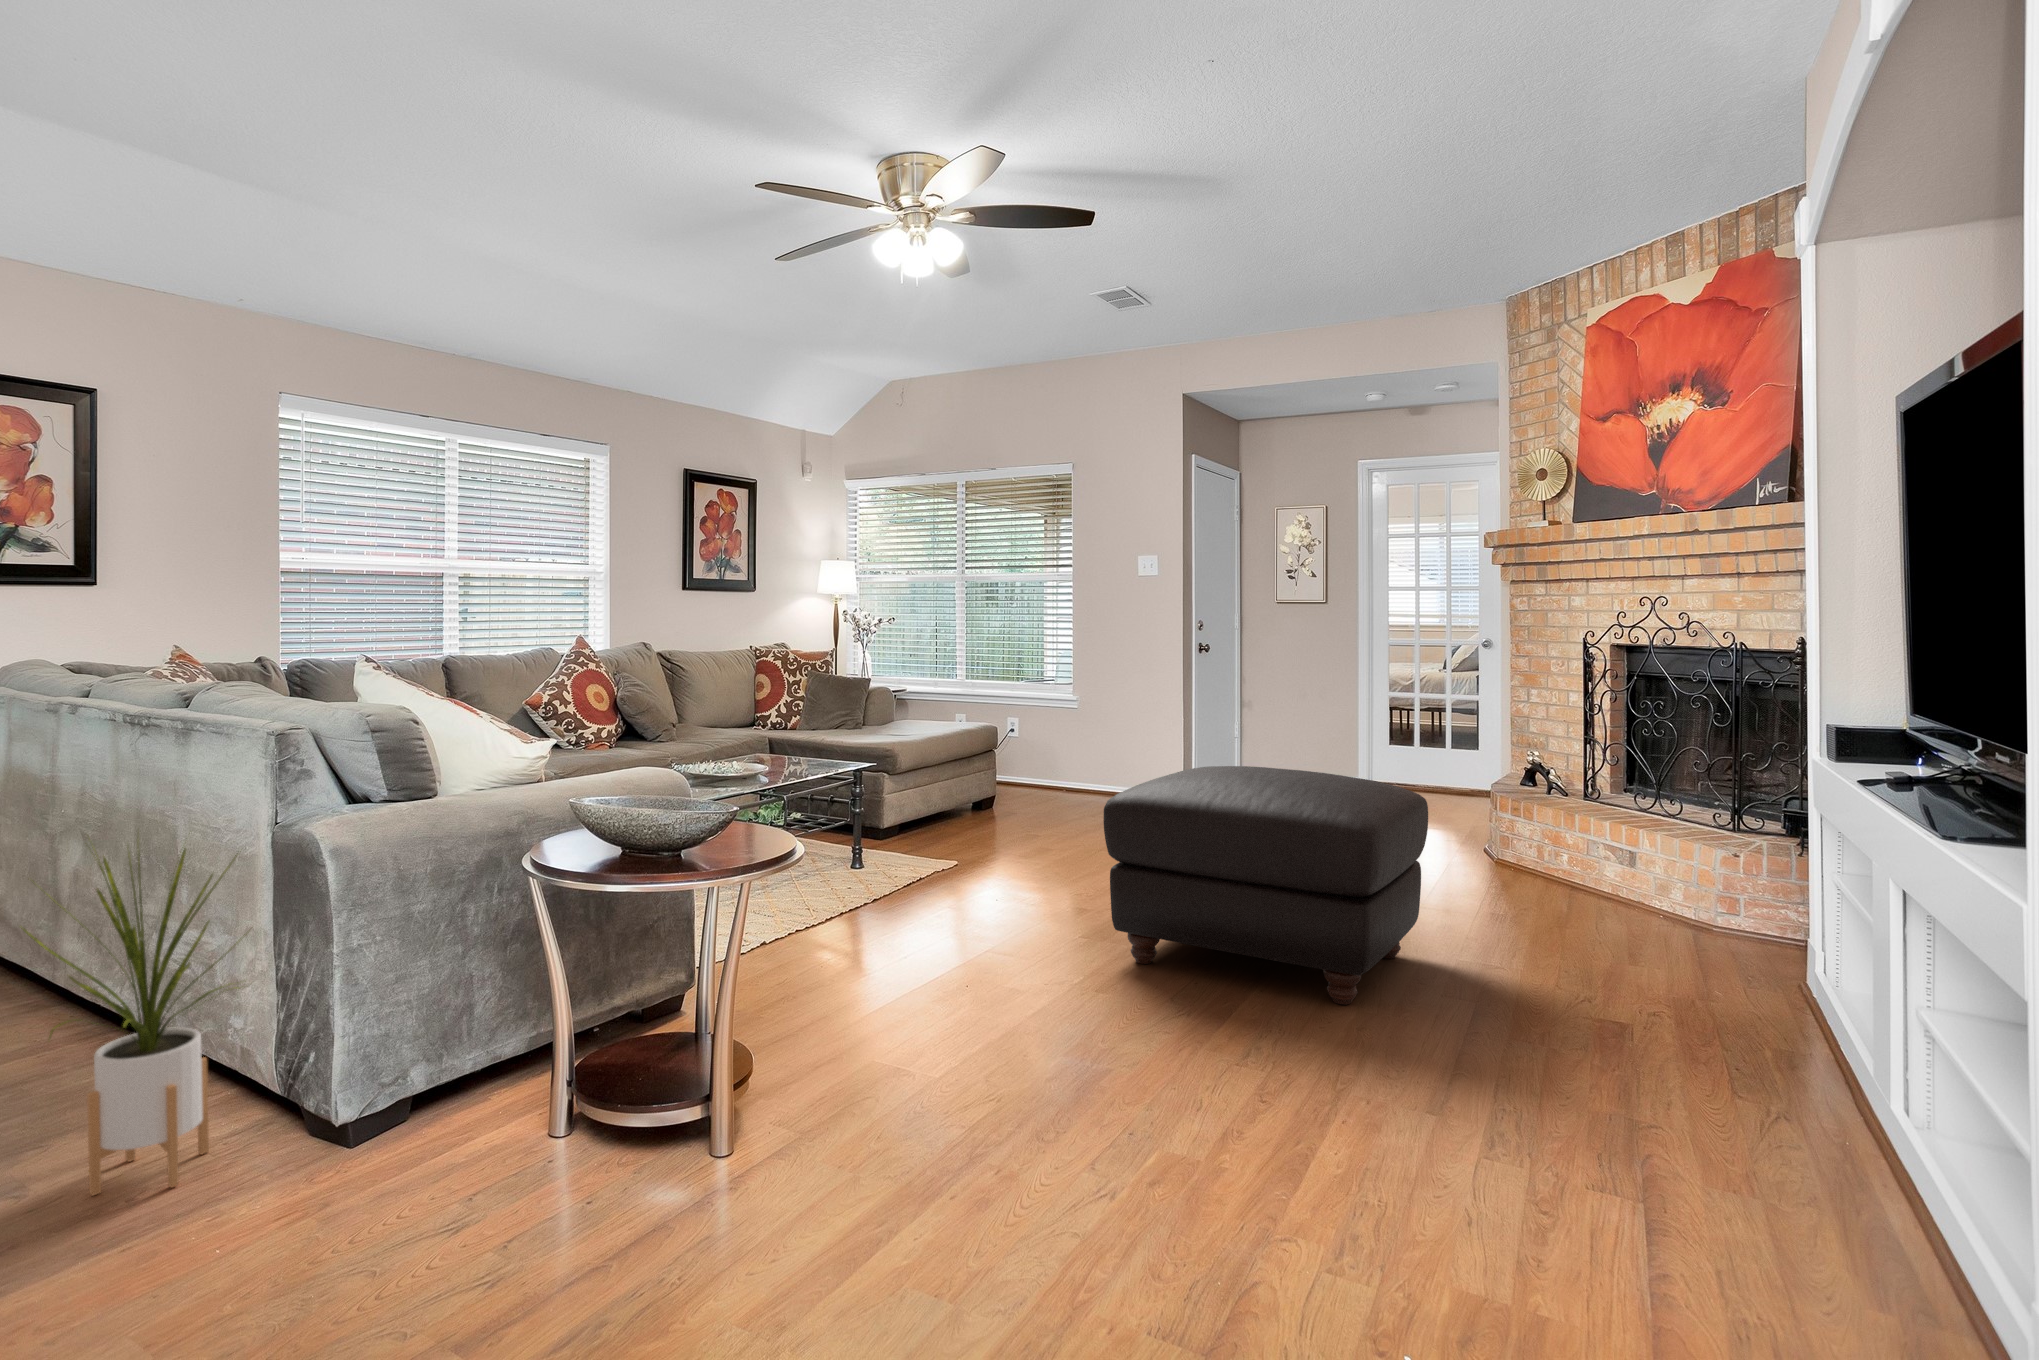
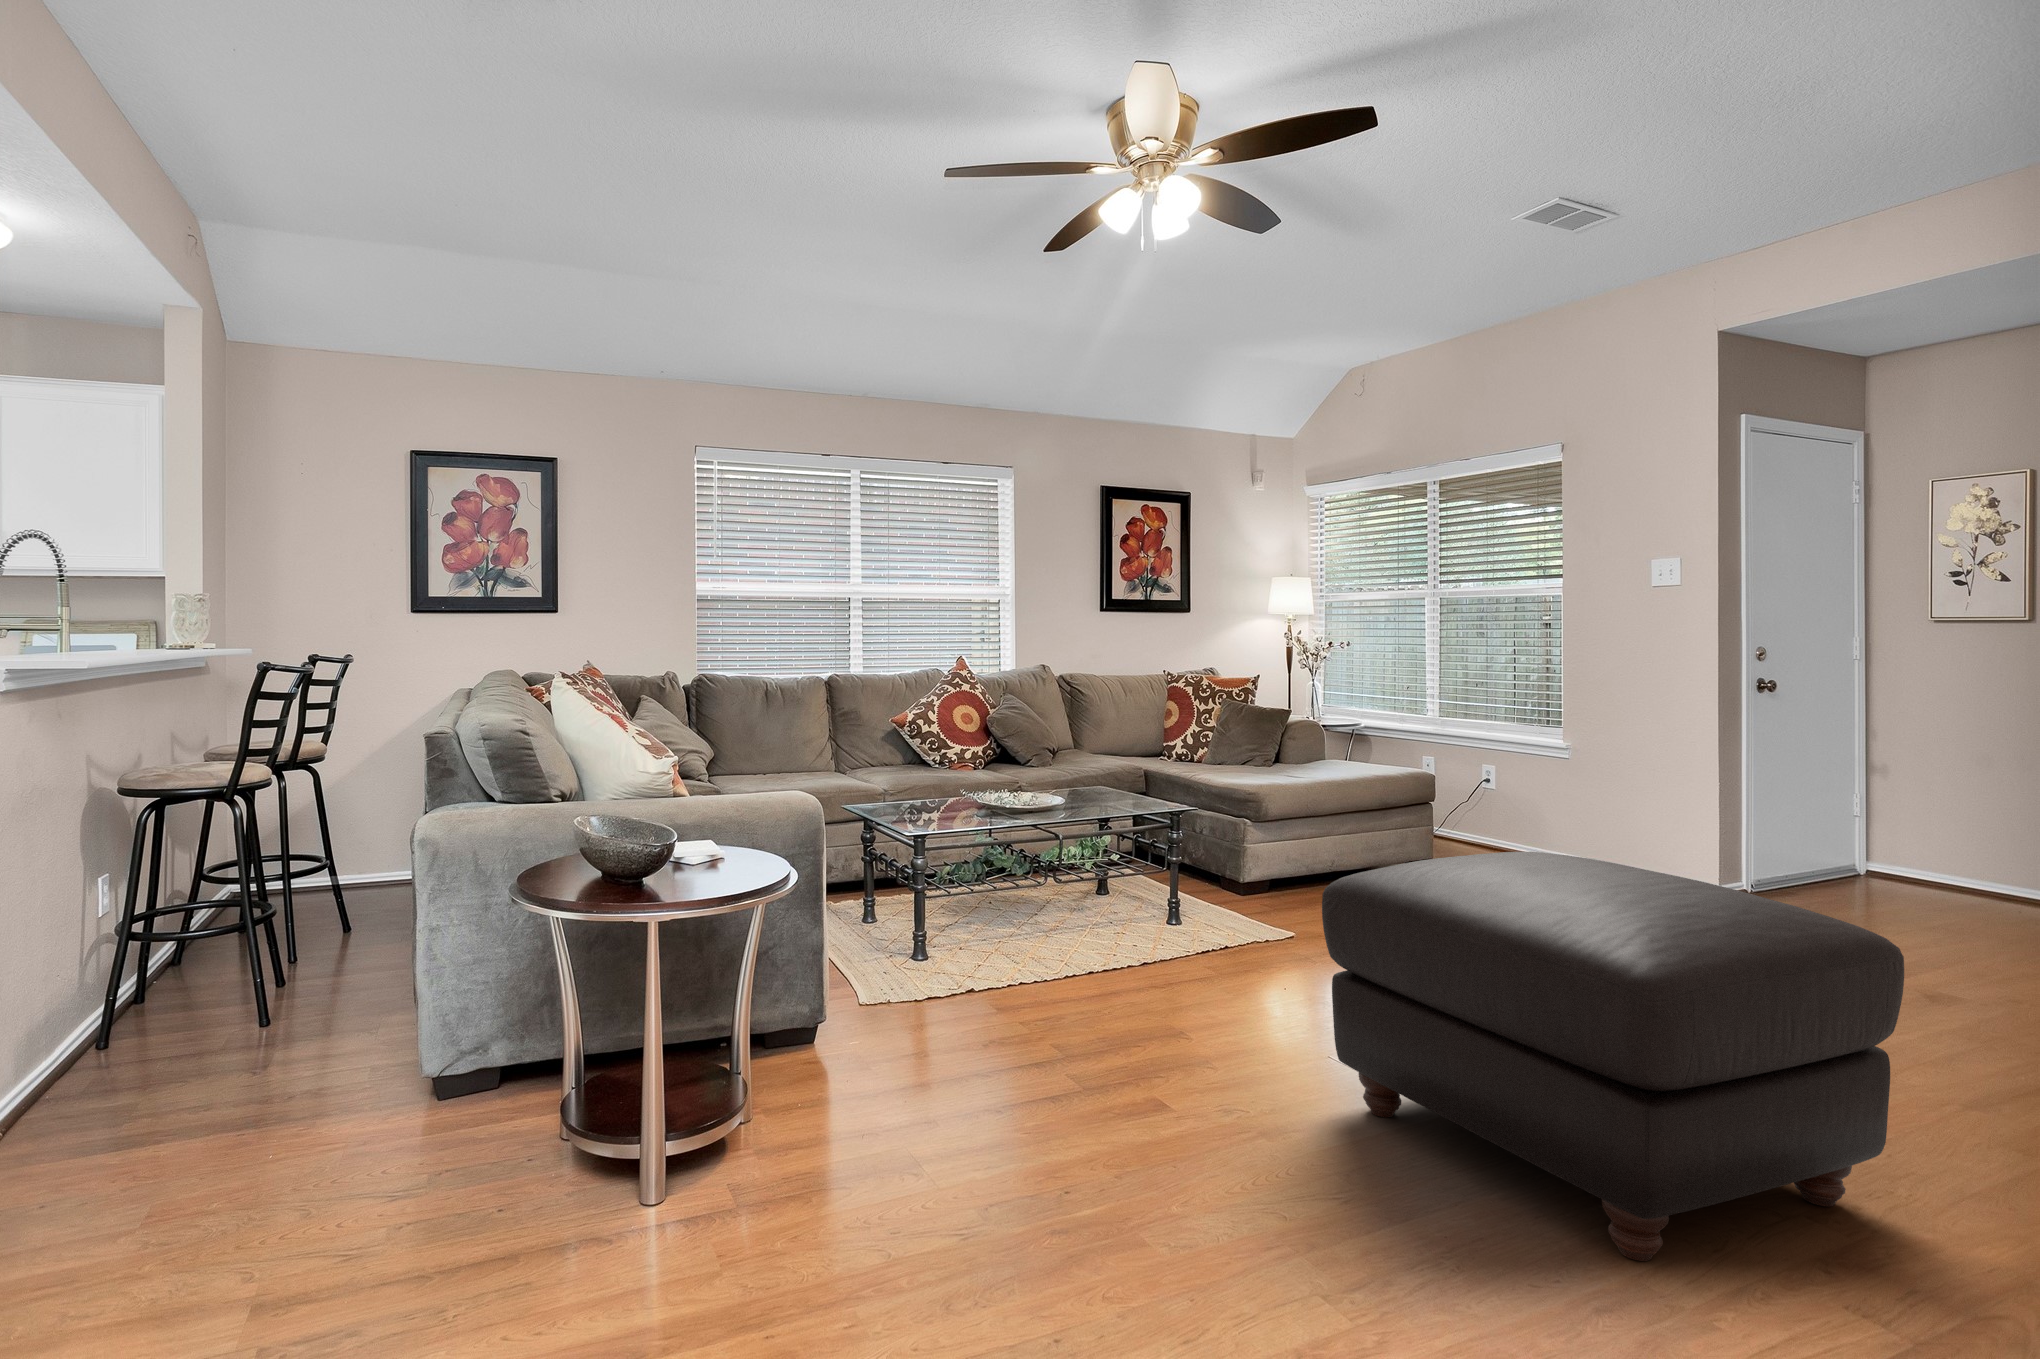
house plant: present [23,849,245,1196] -> none [217,806,389,1110]

